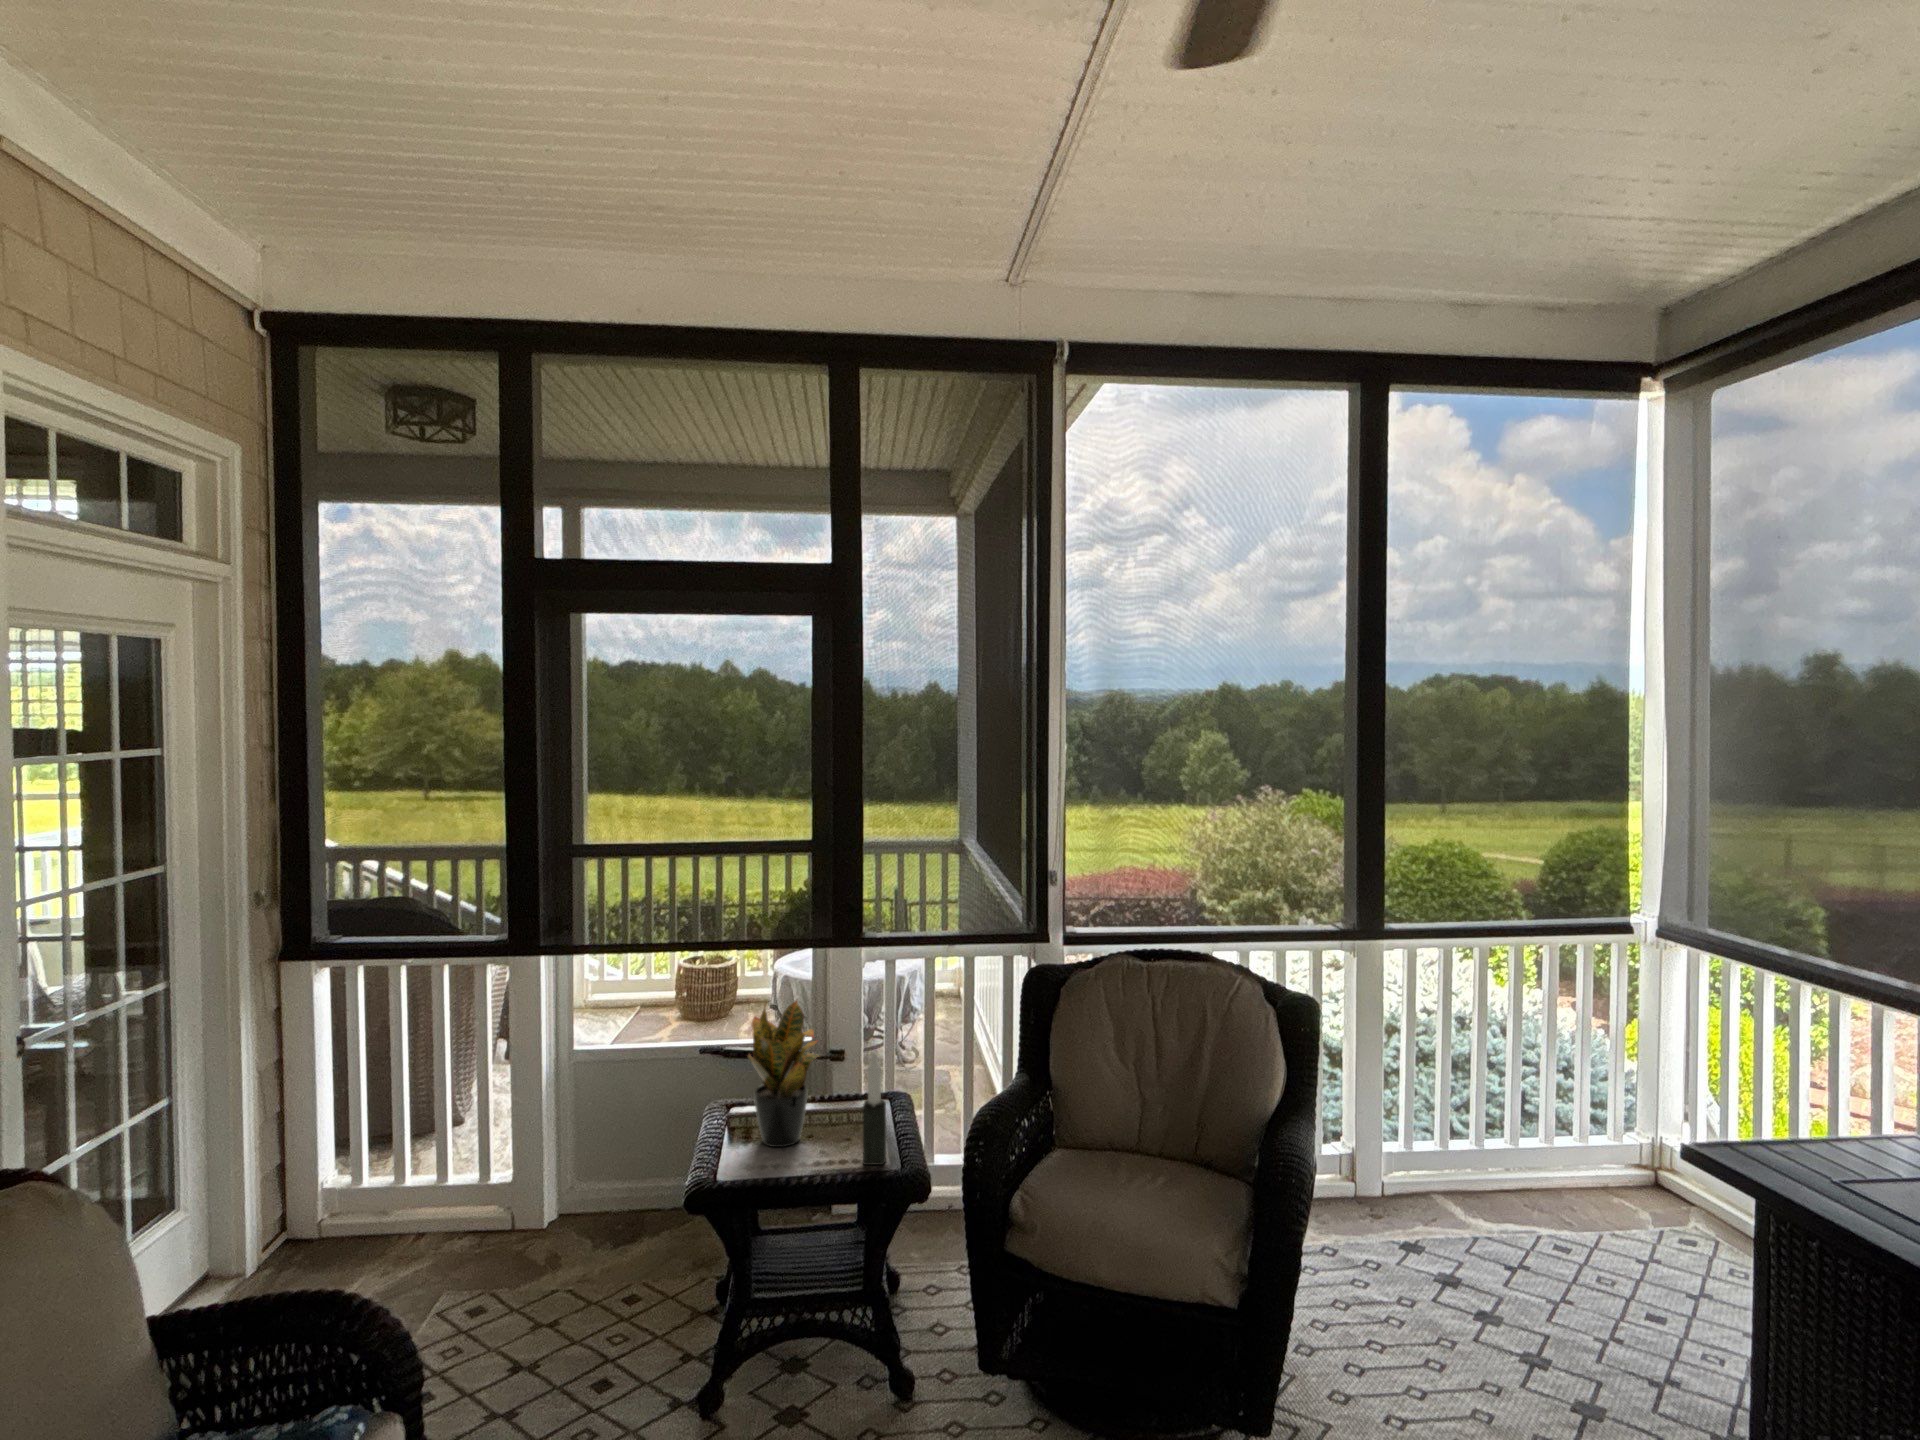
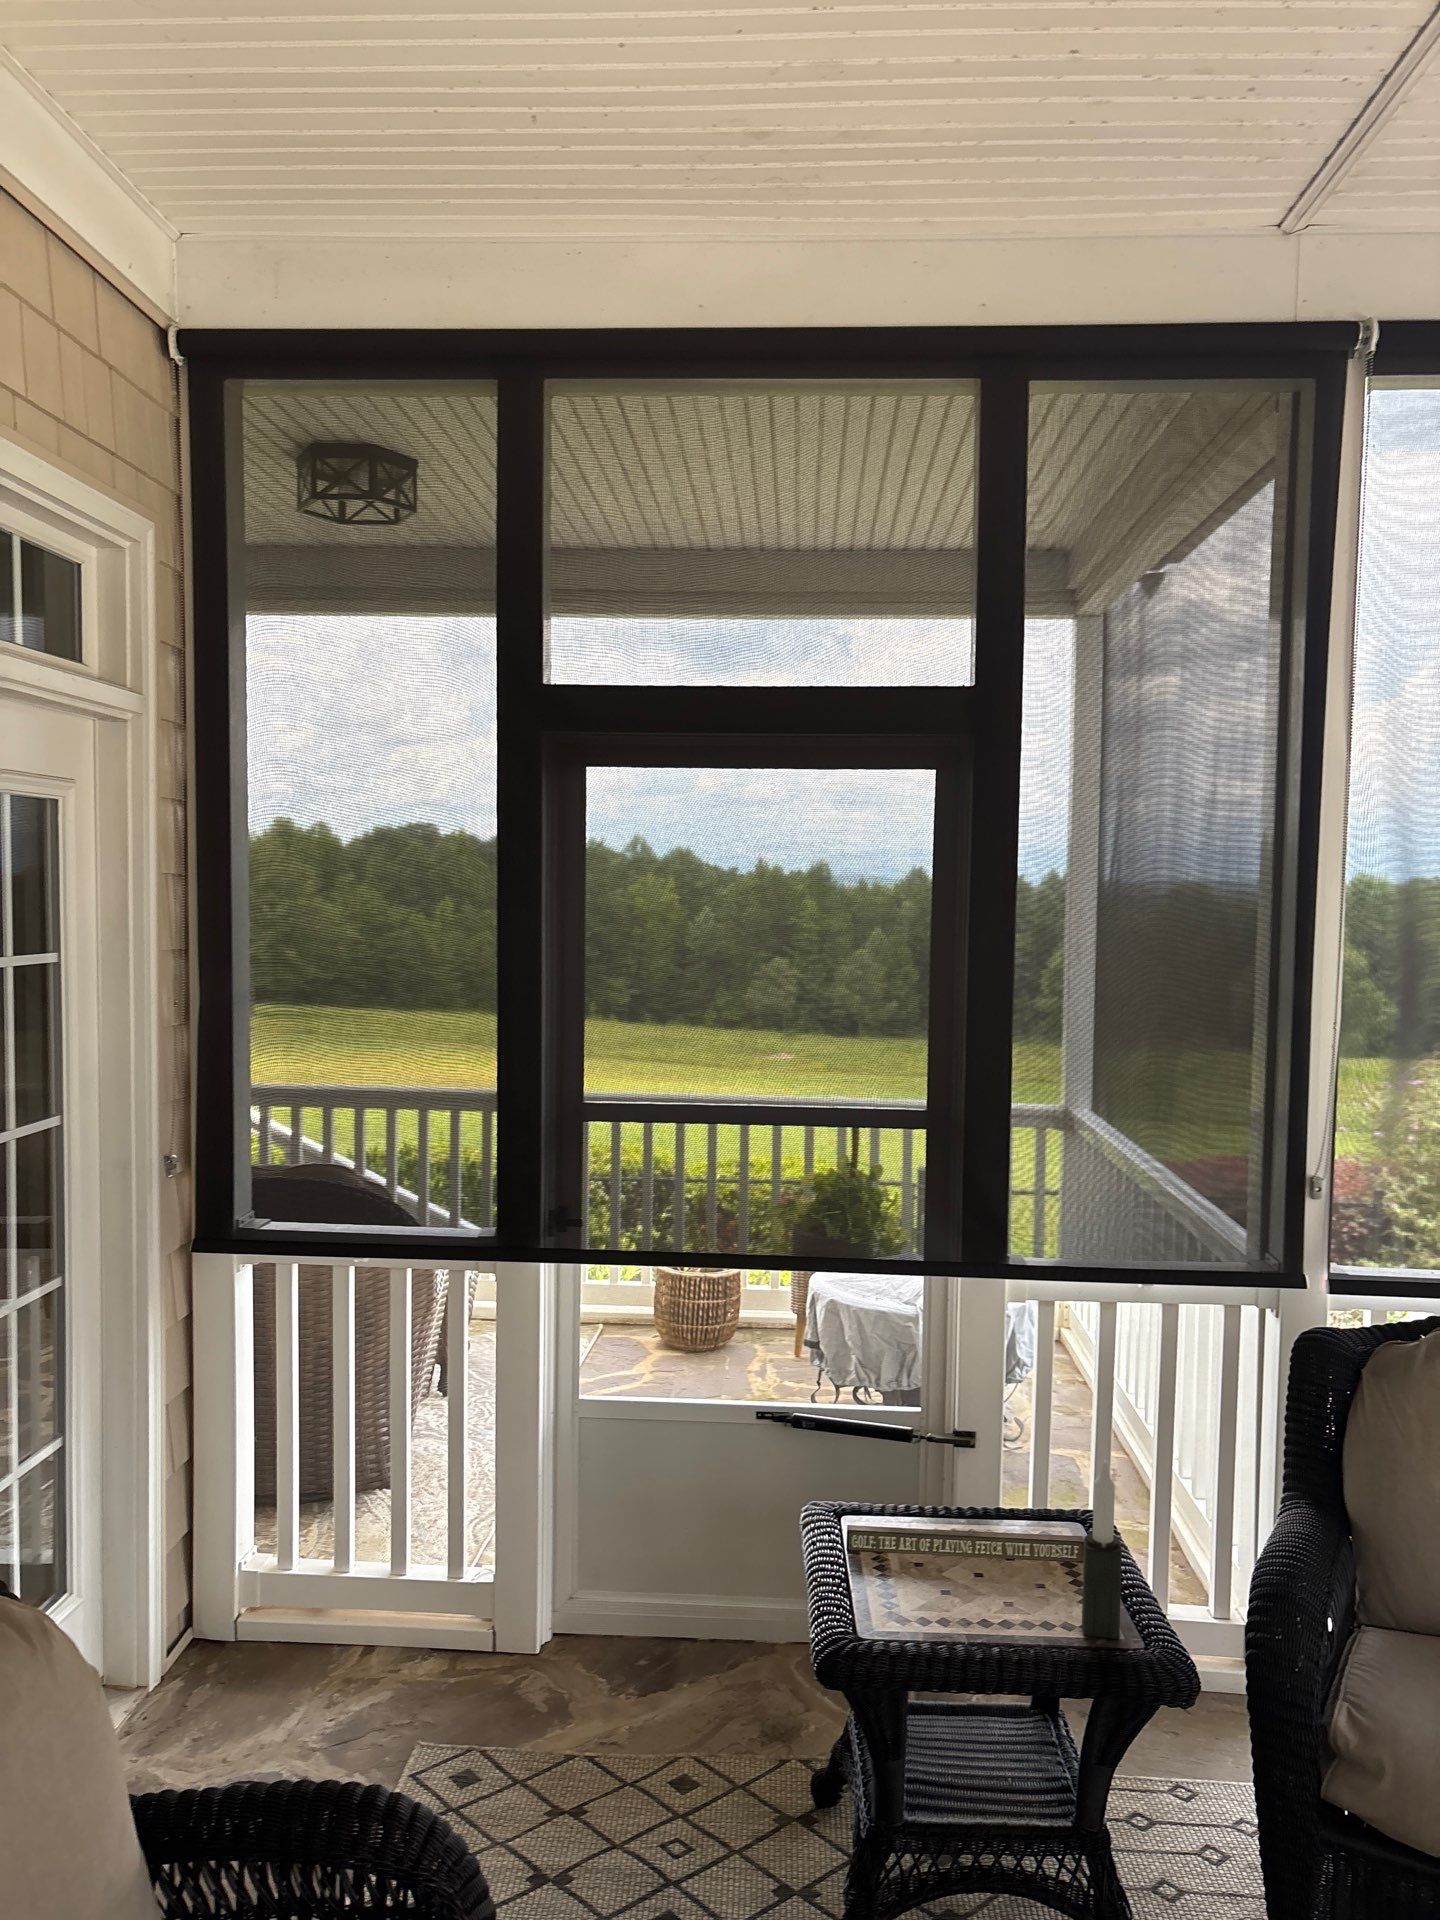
potted plant: present [748,1000,818,1147] -> none [875,1346,1023,1592]

